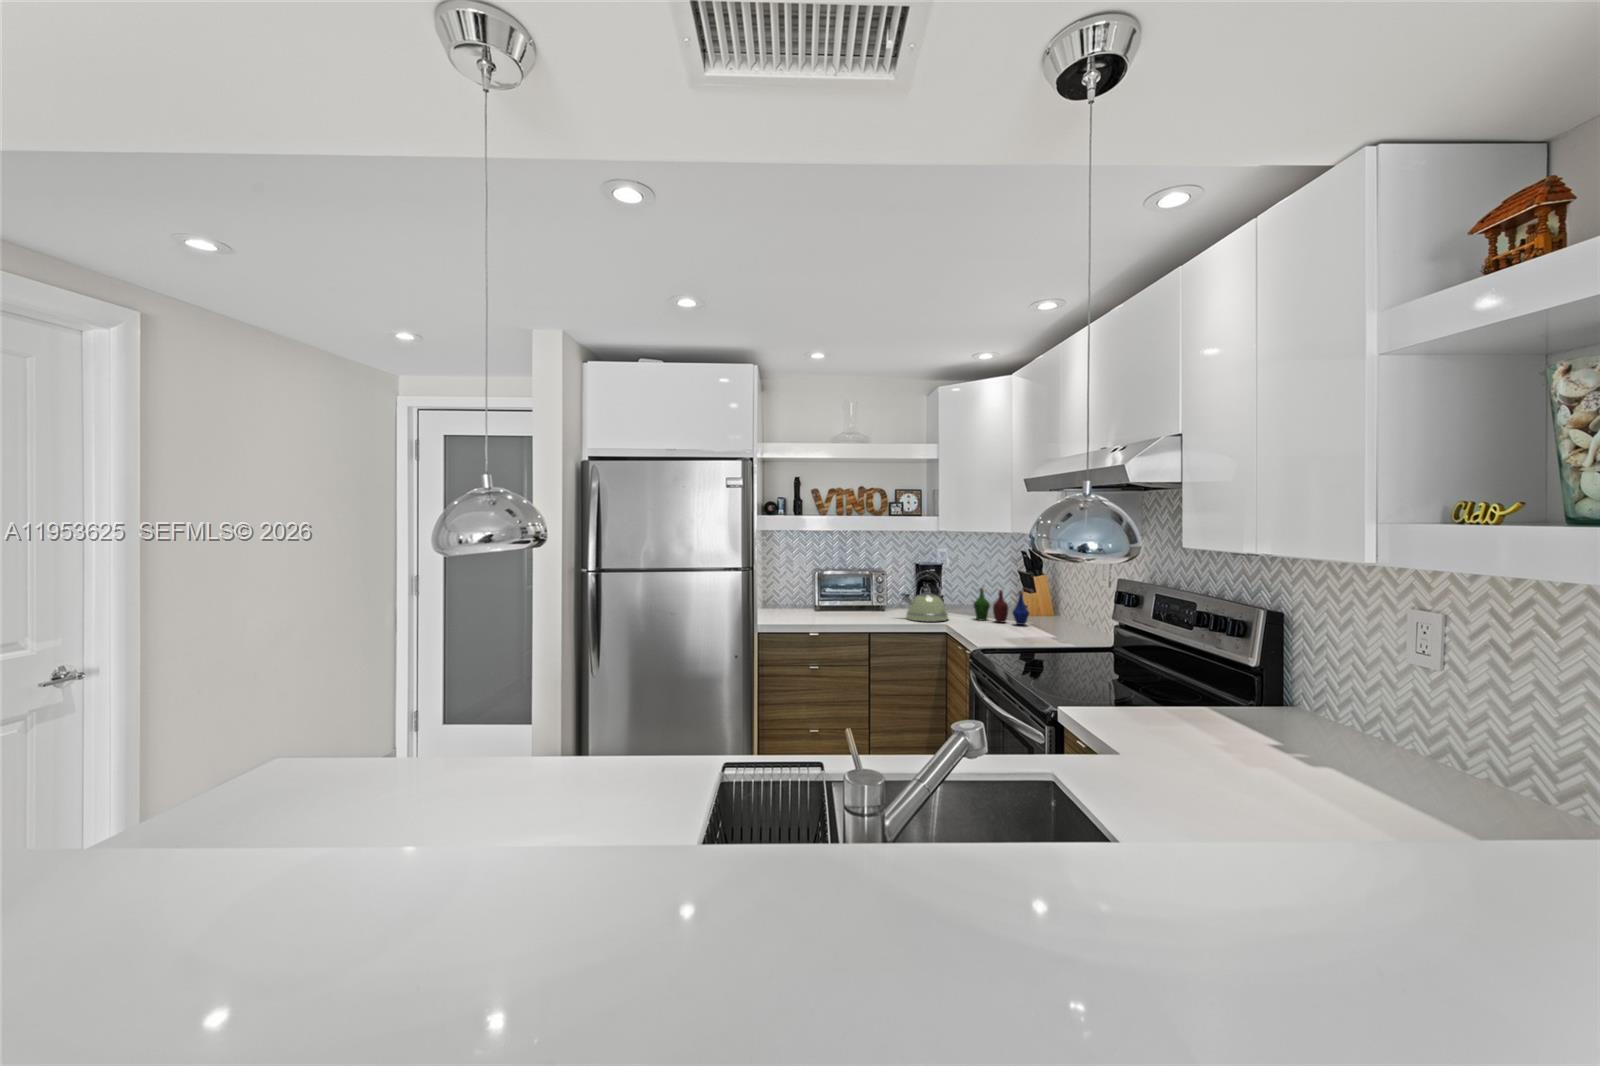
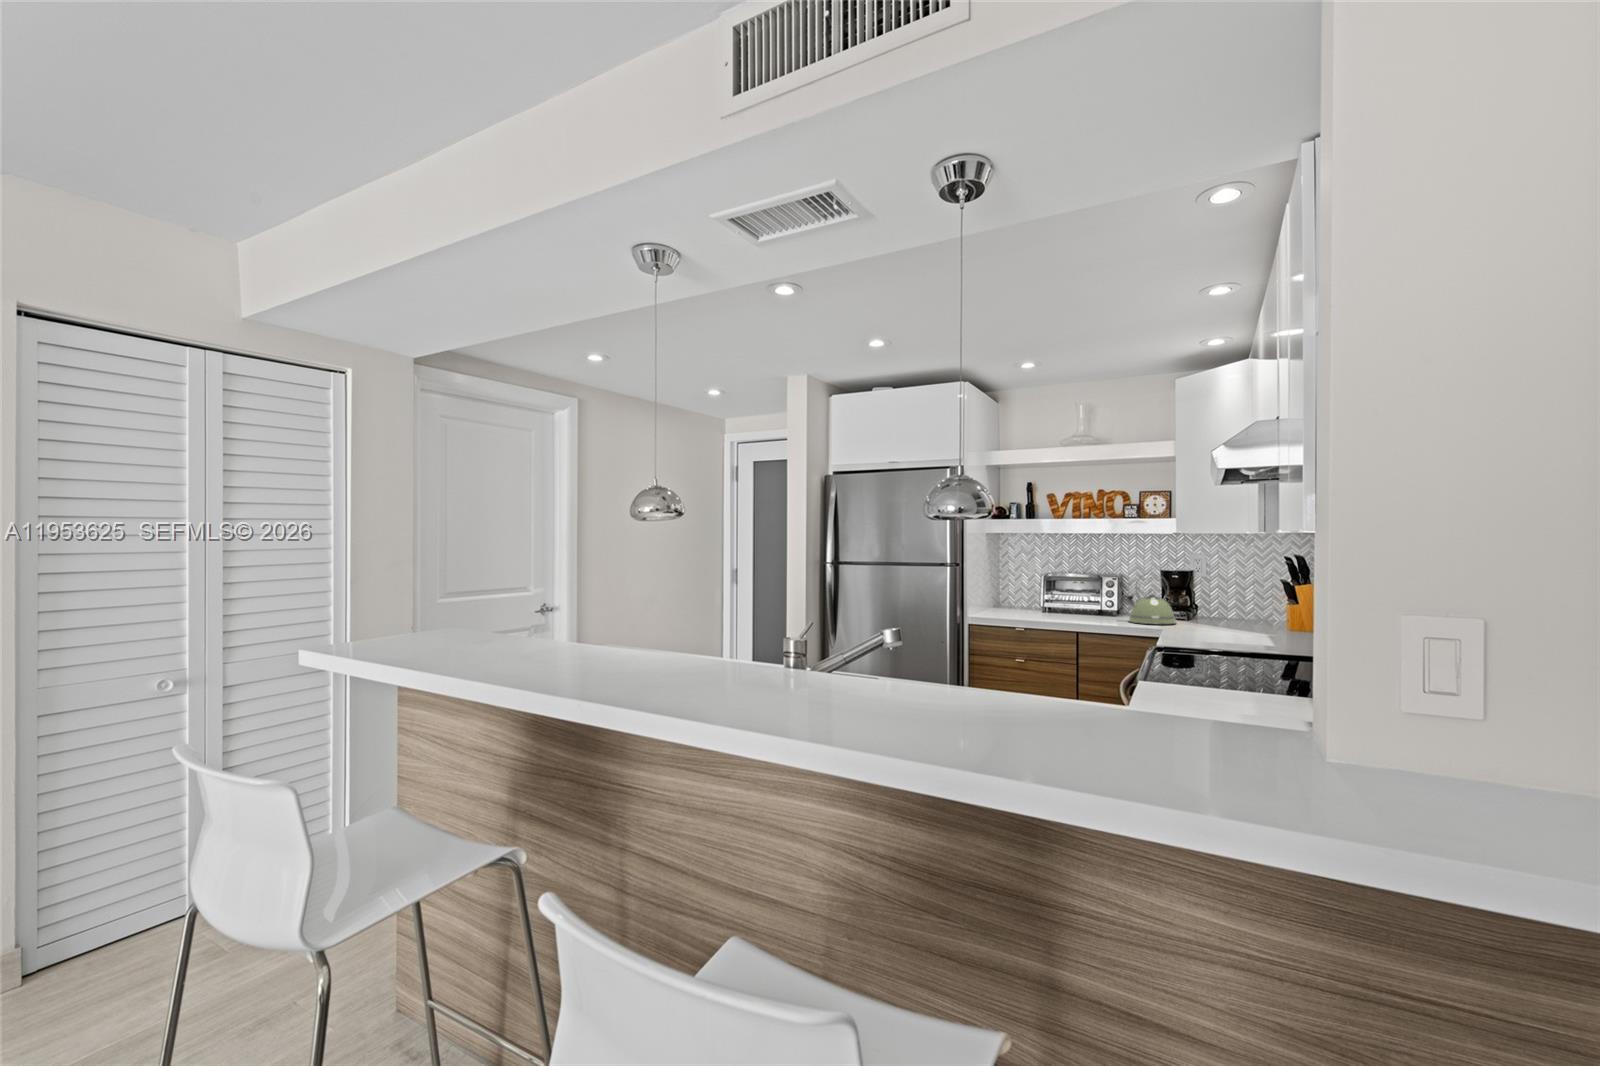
bottle: present [973,588,1029,625] -> none [1206,593,1263,632]

